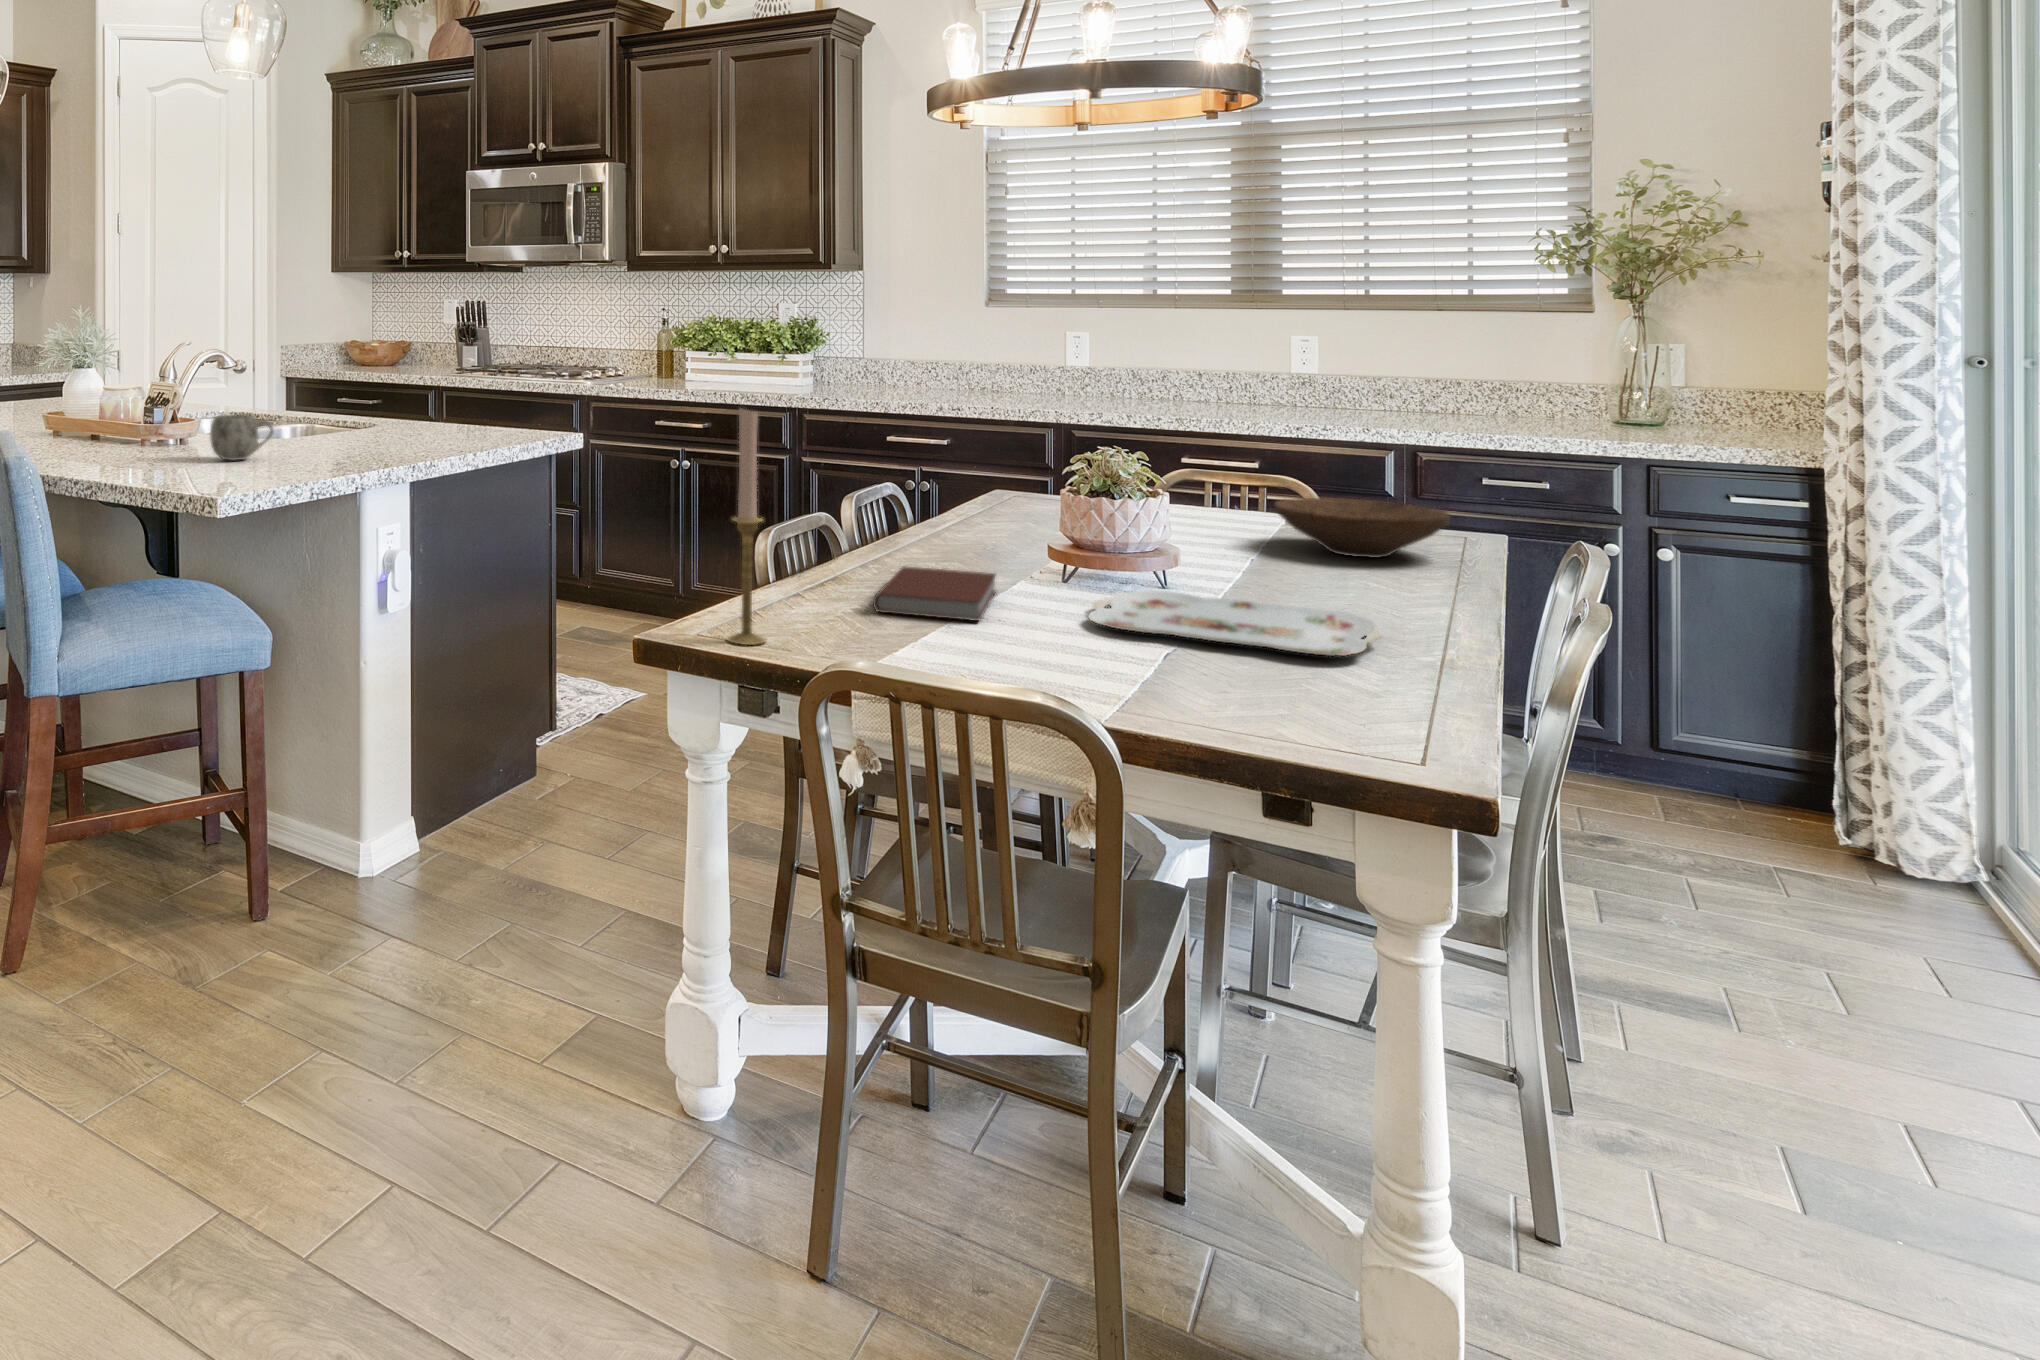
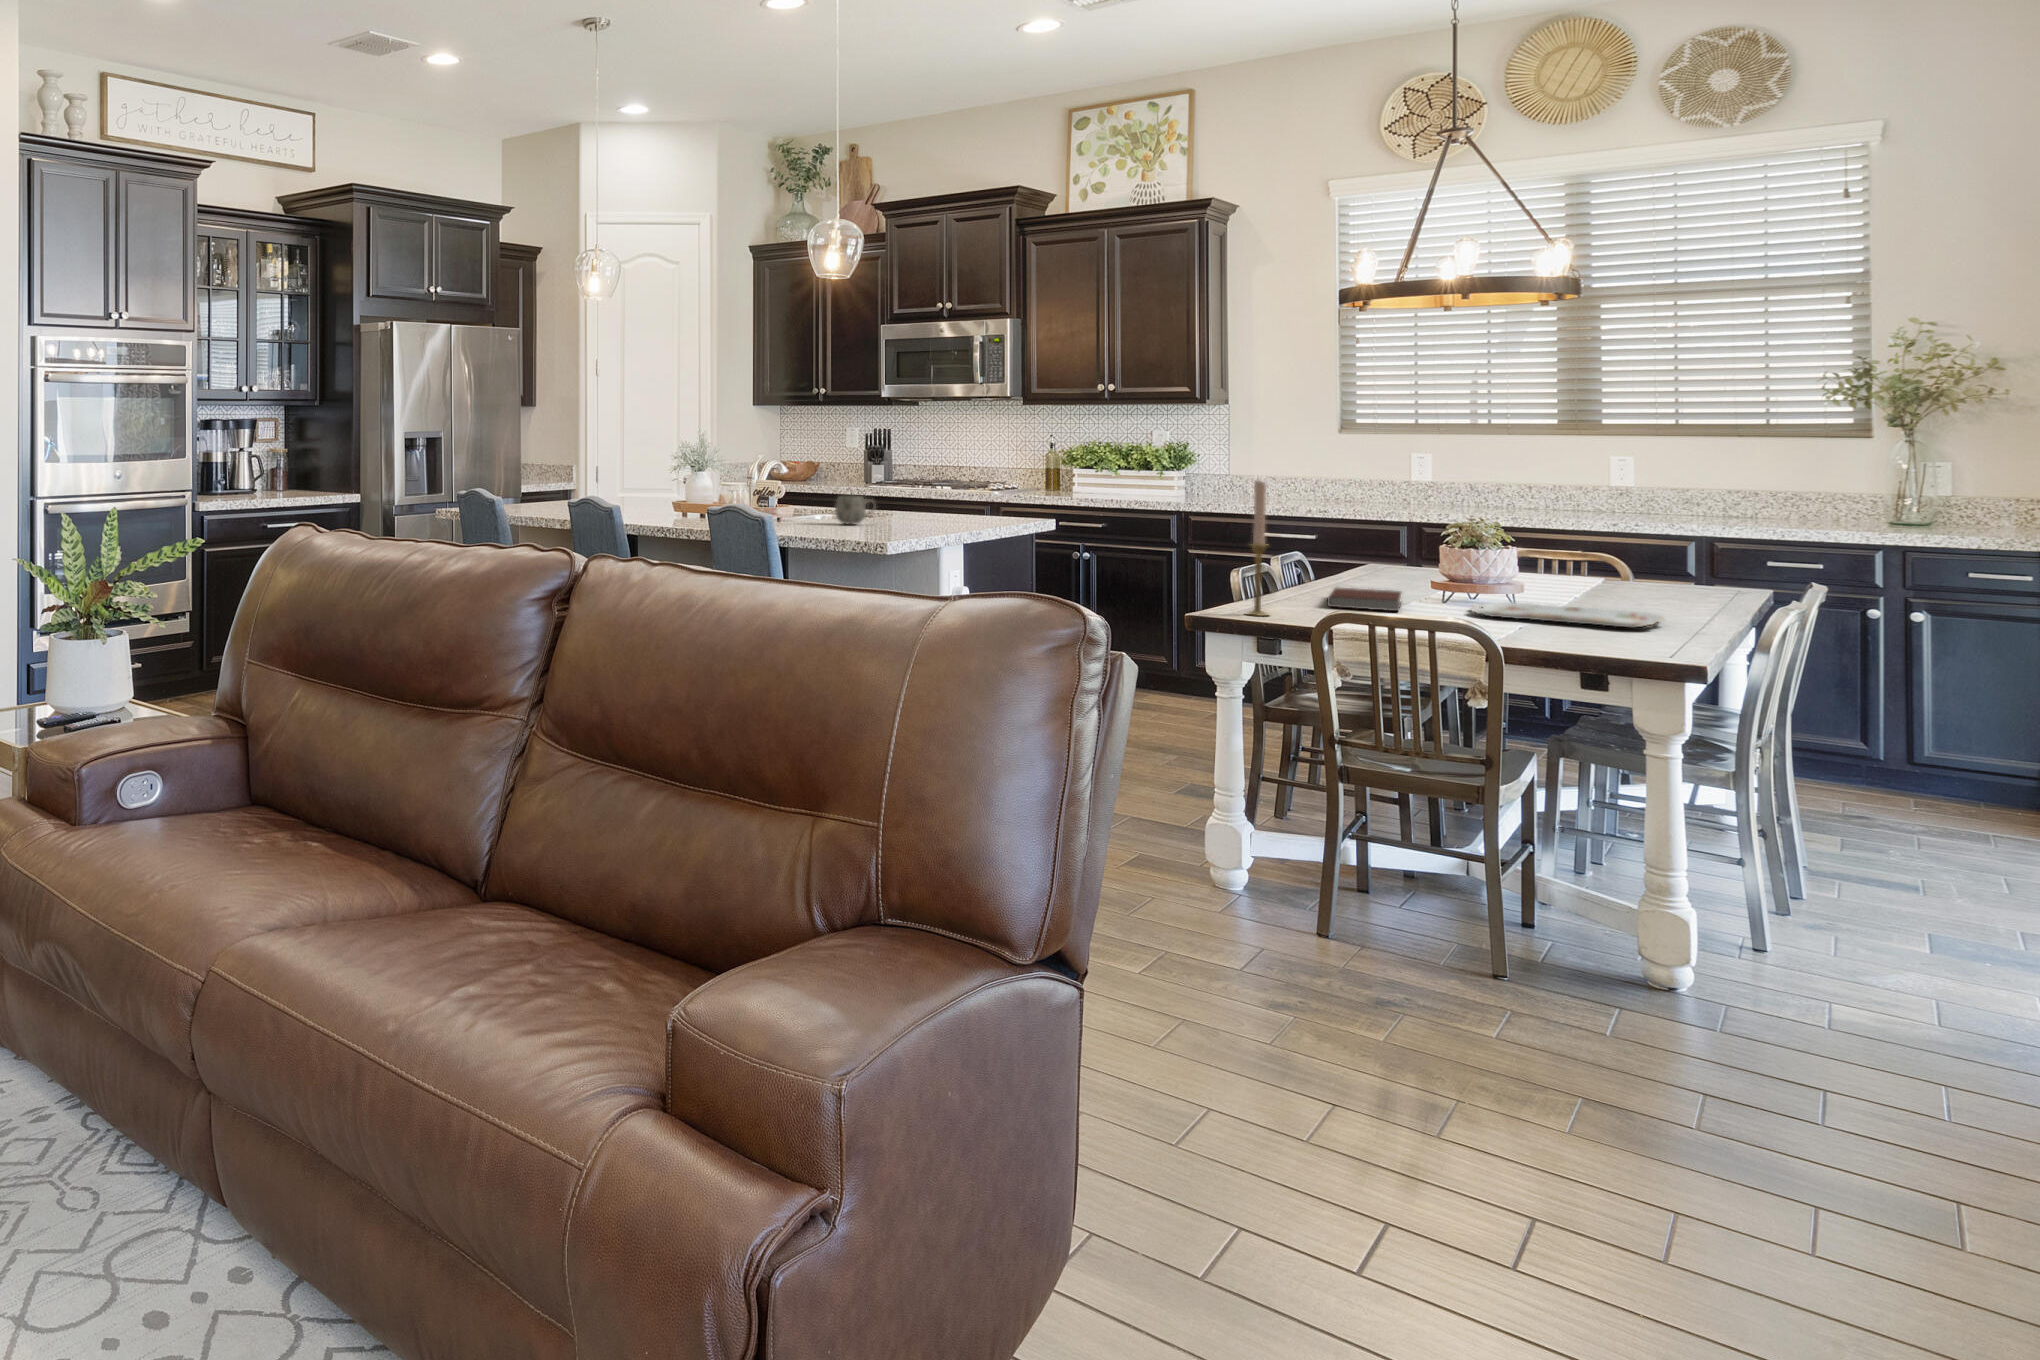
wooden bowl: present [1275,498,1451,558] -> none [1593,558,1726,595]

